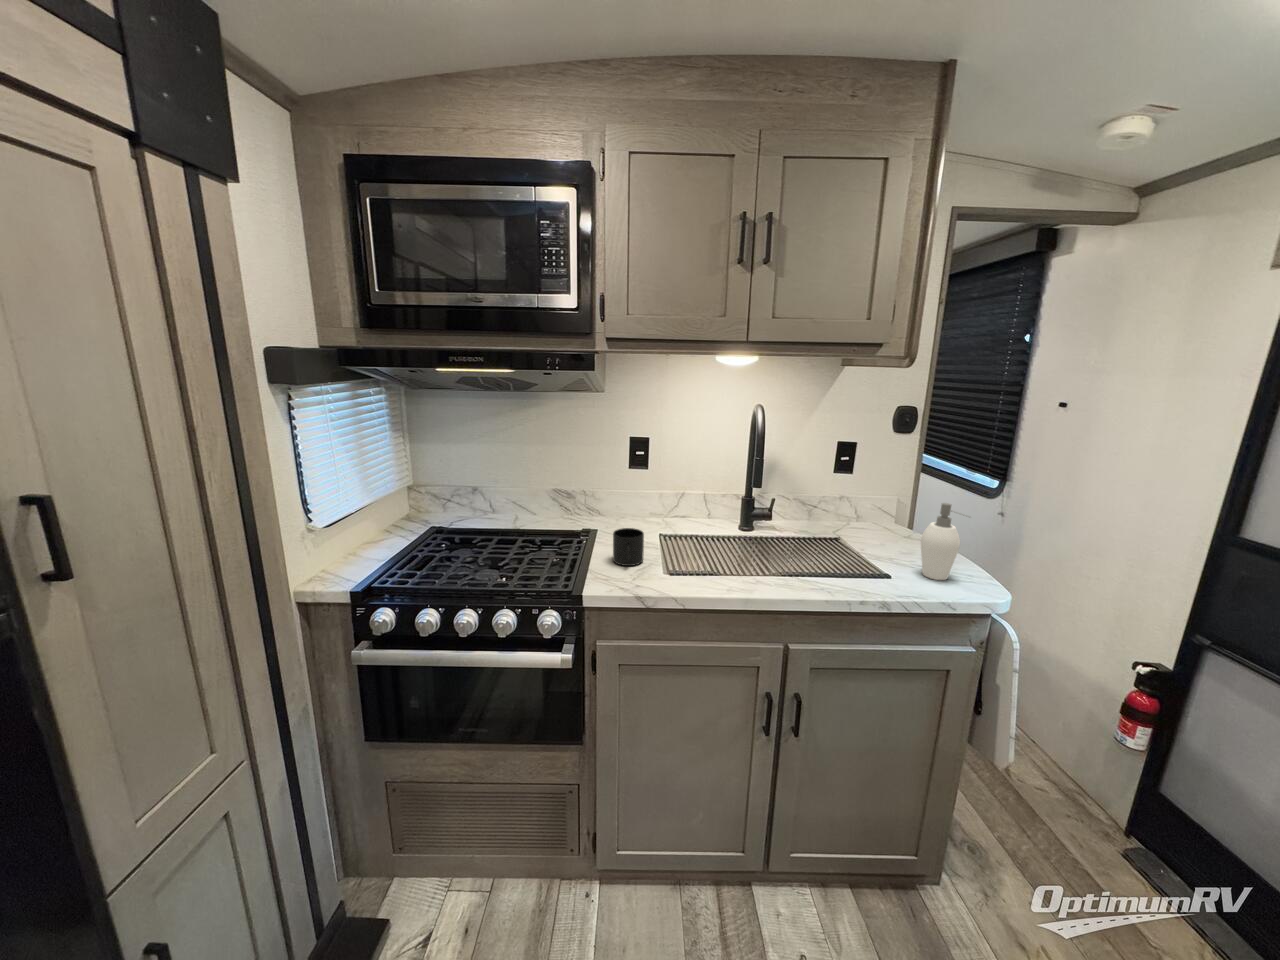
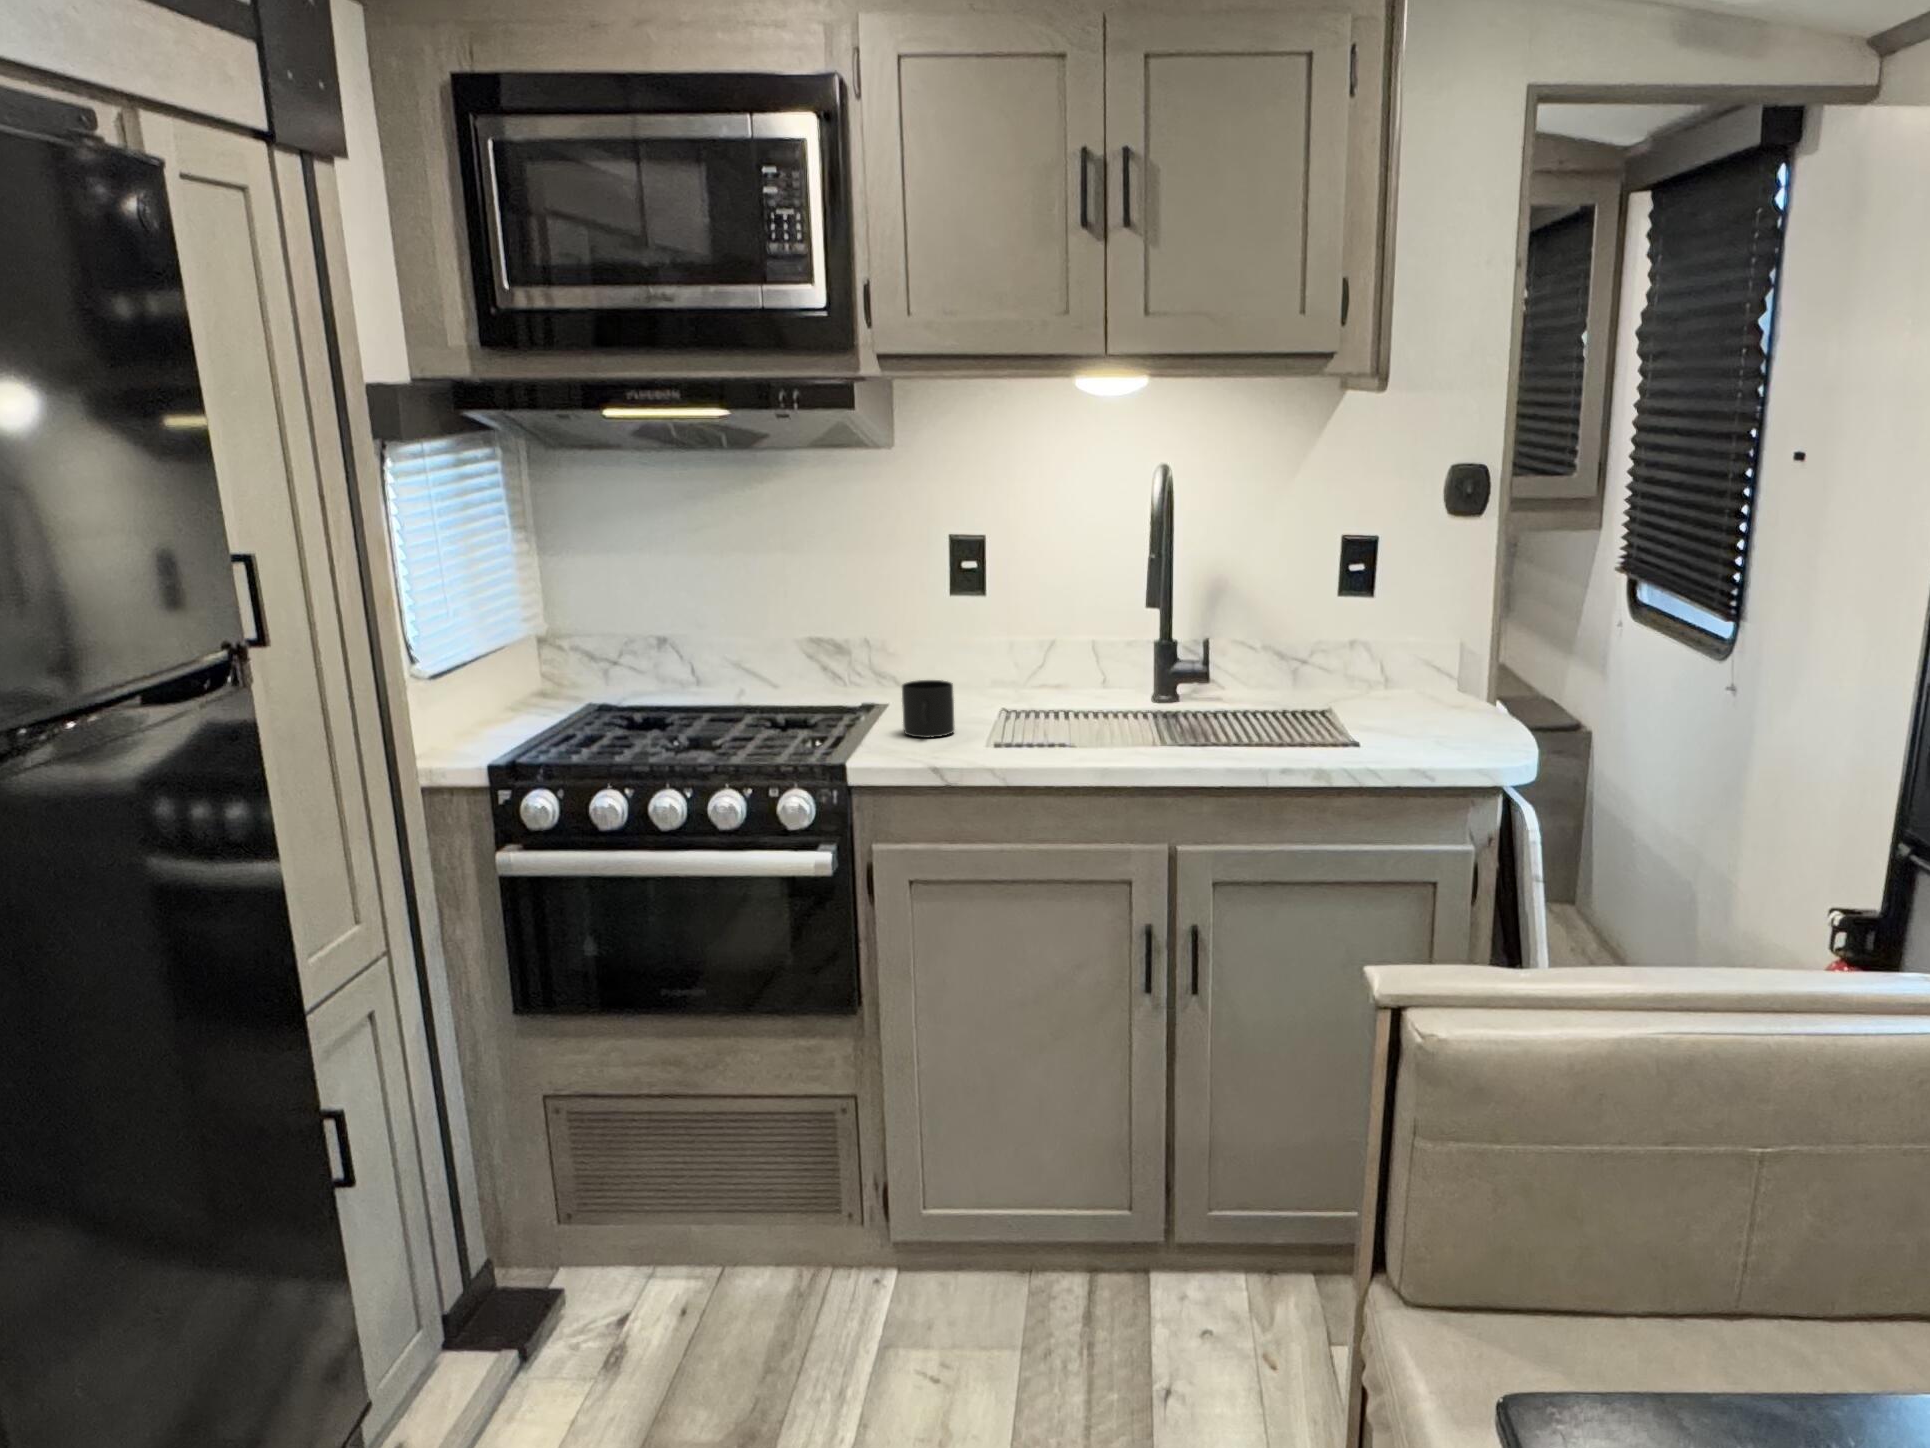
soap dispenser: present [921,503,960,580] -> none [1402,617,1458,744]

